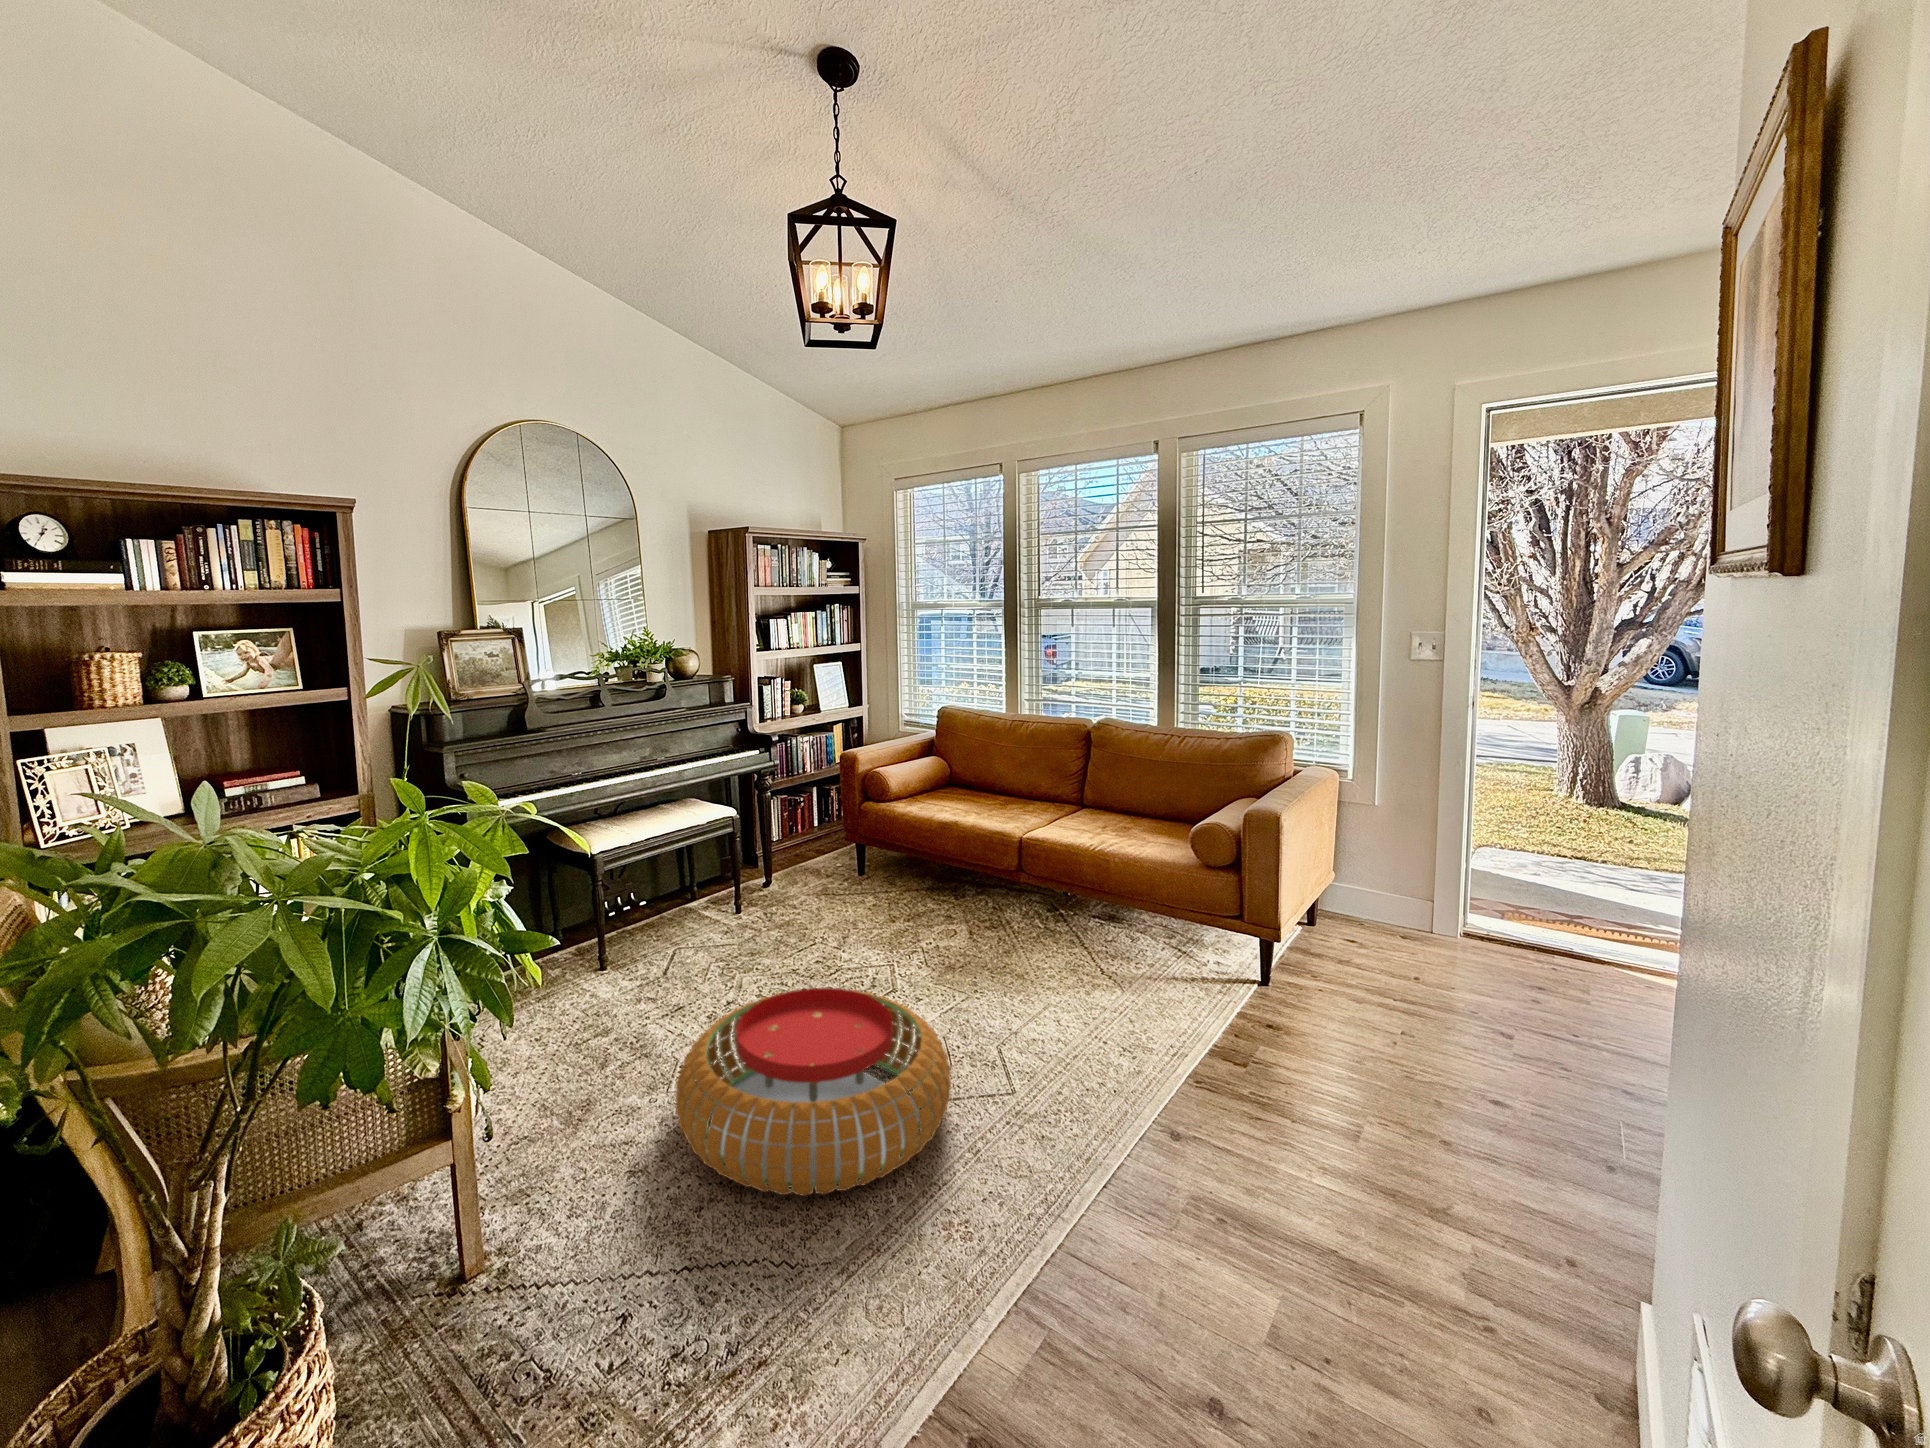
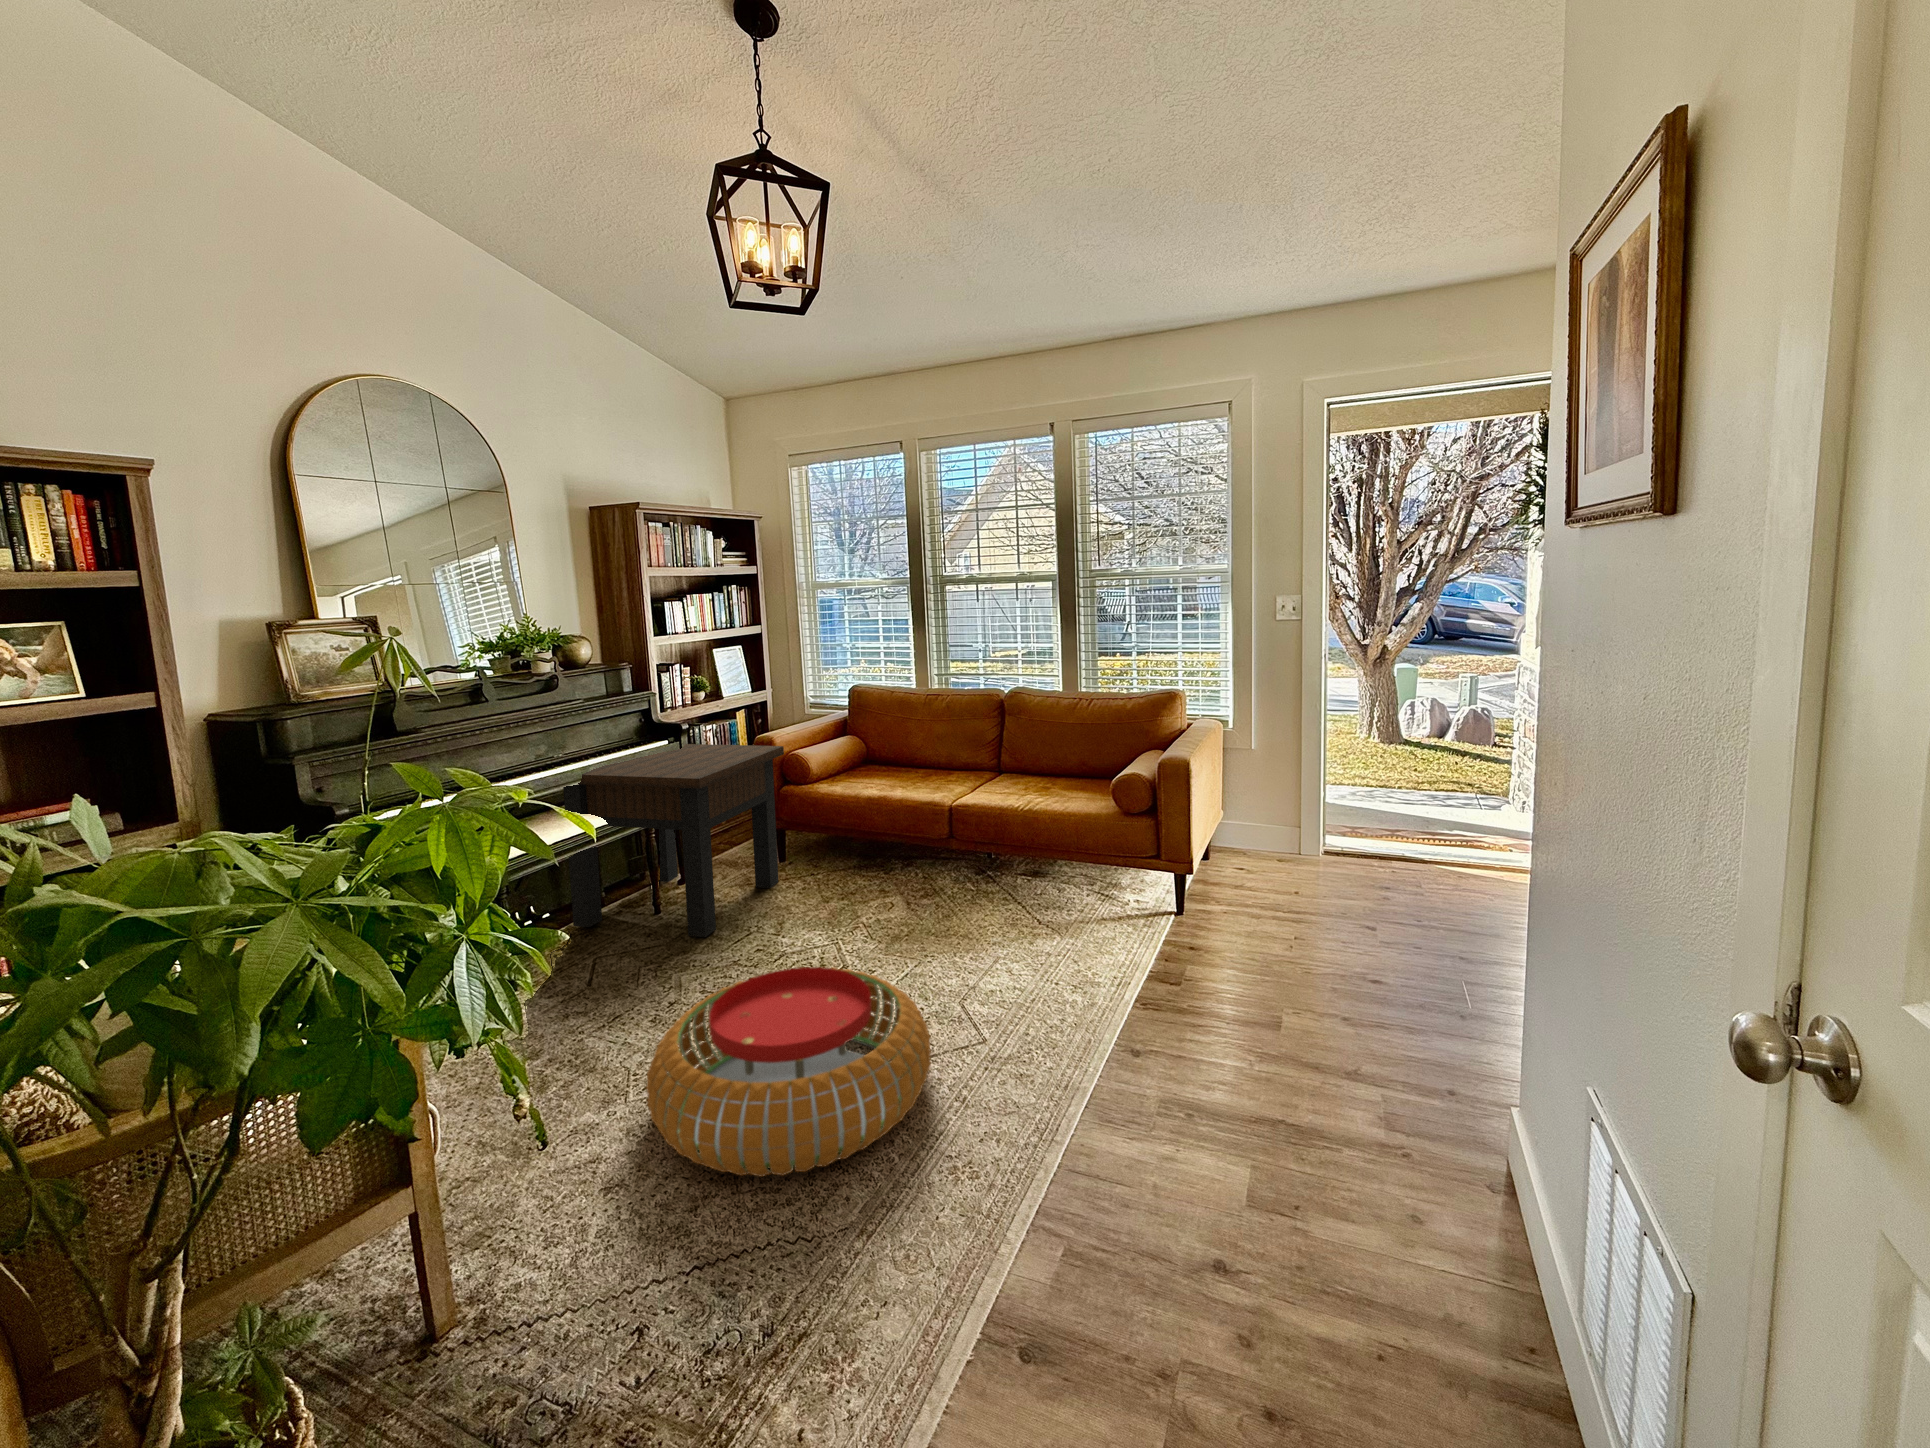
side table: none [650,751,865,943] -> present [563,744,784,937]

